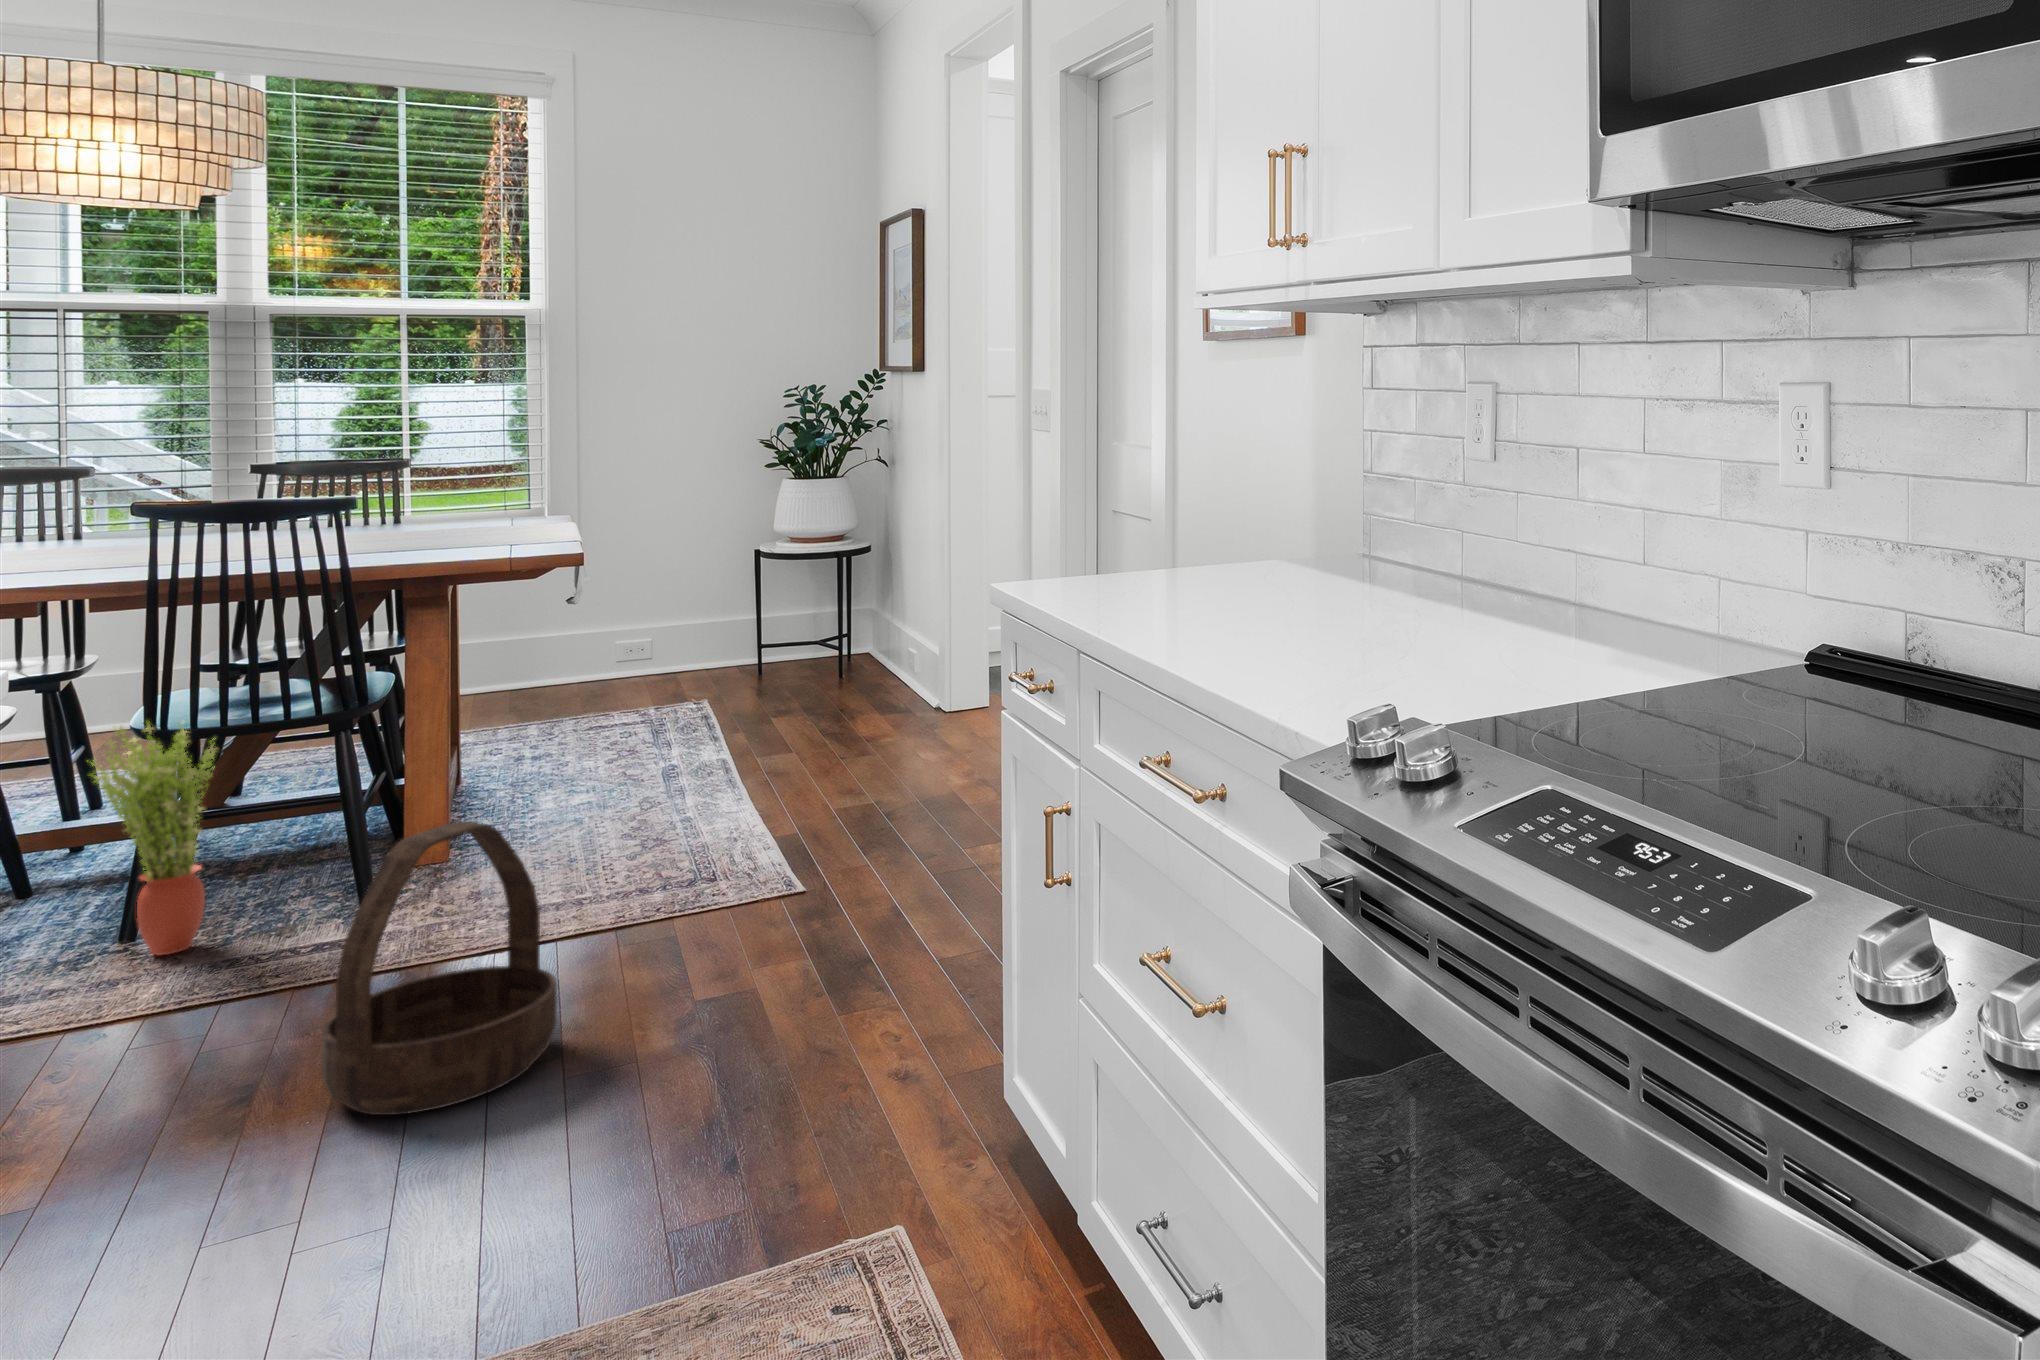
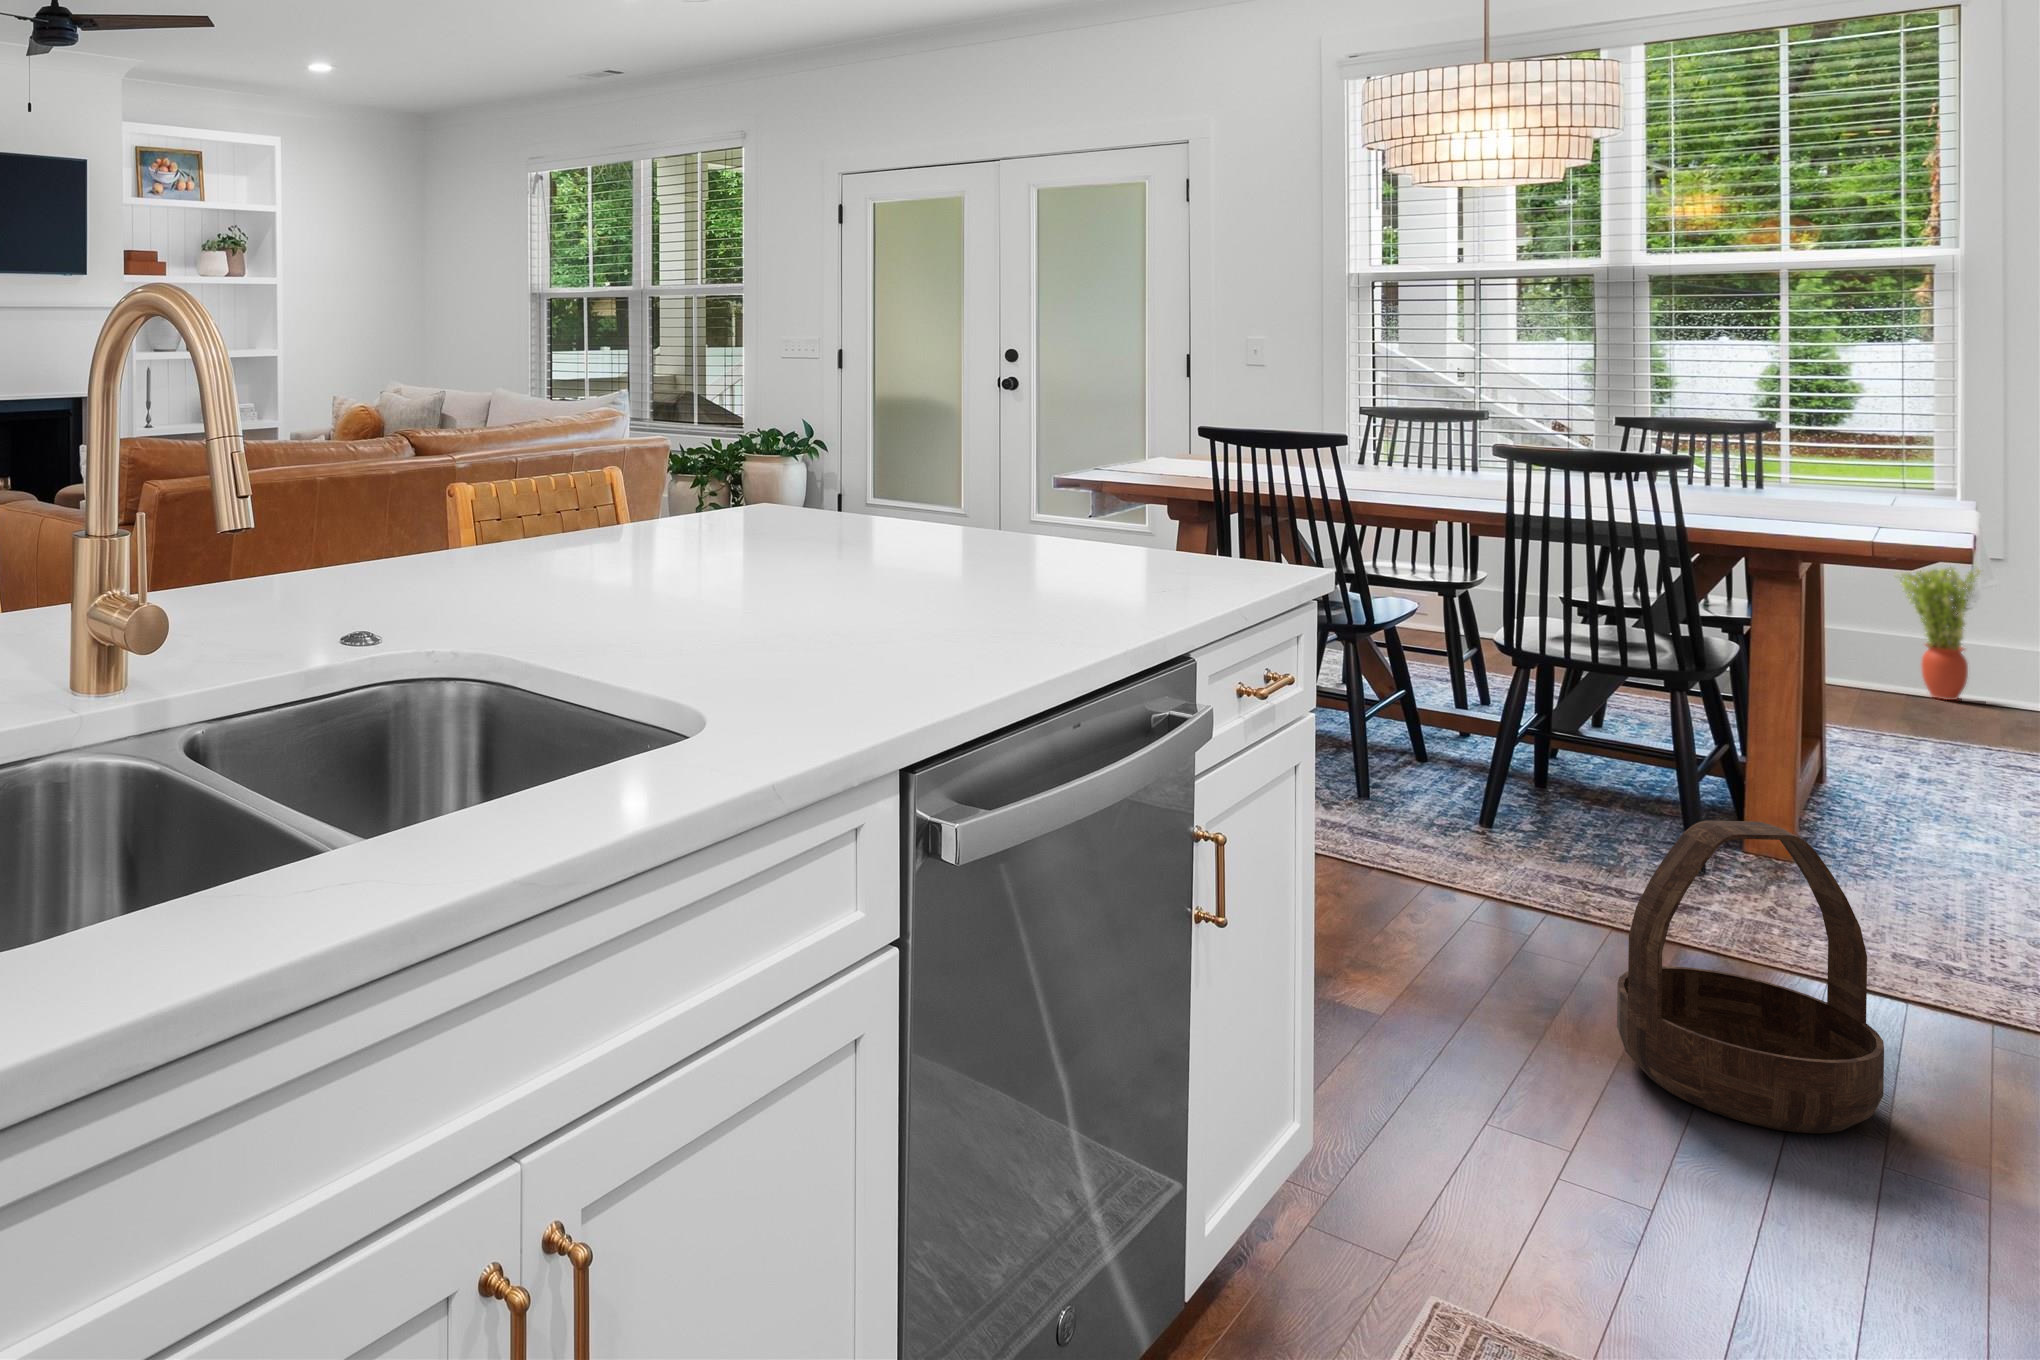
potted plant: present [91,721,216,955] -> present [1895,565,1980,700]

